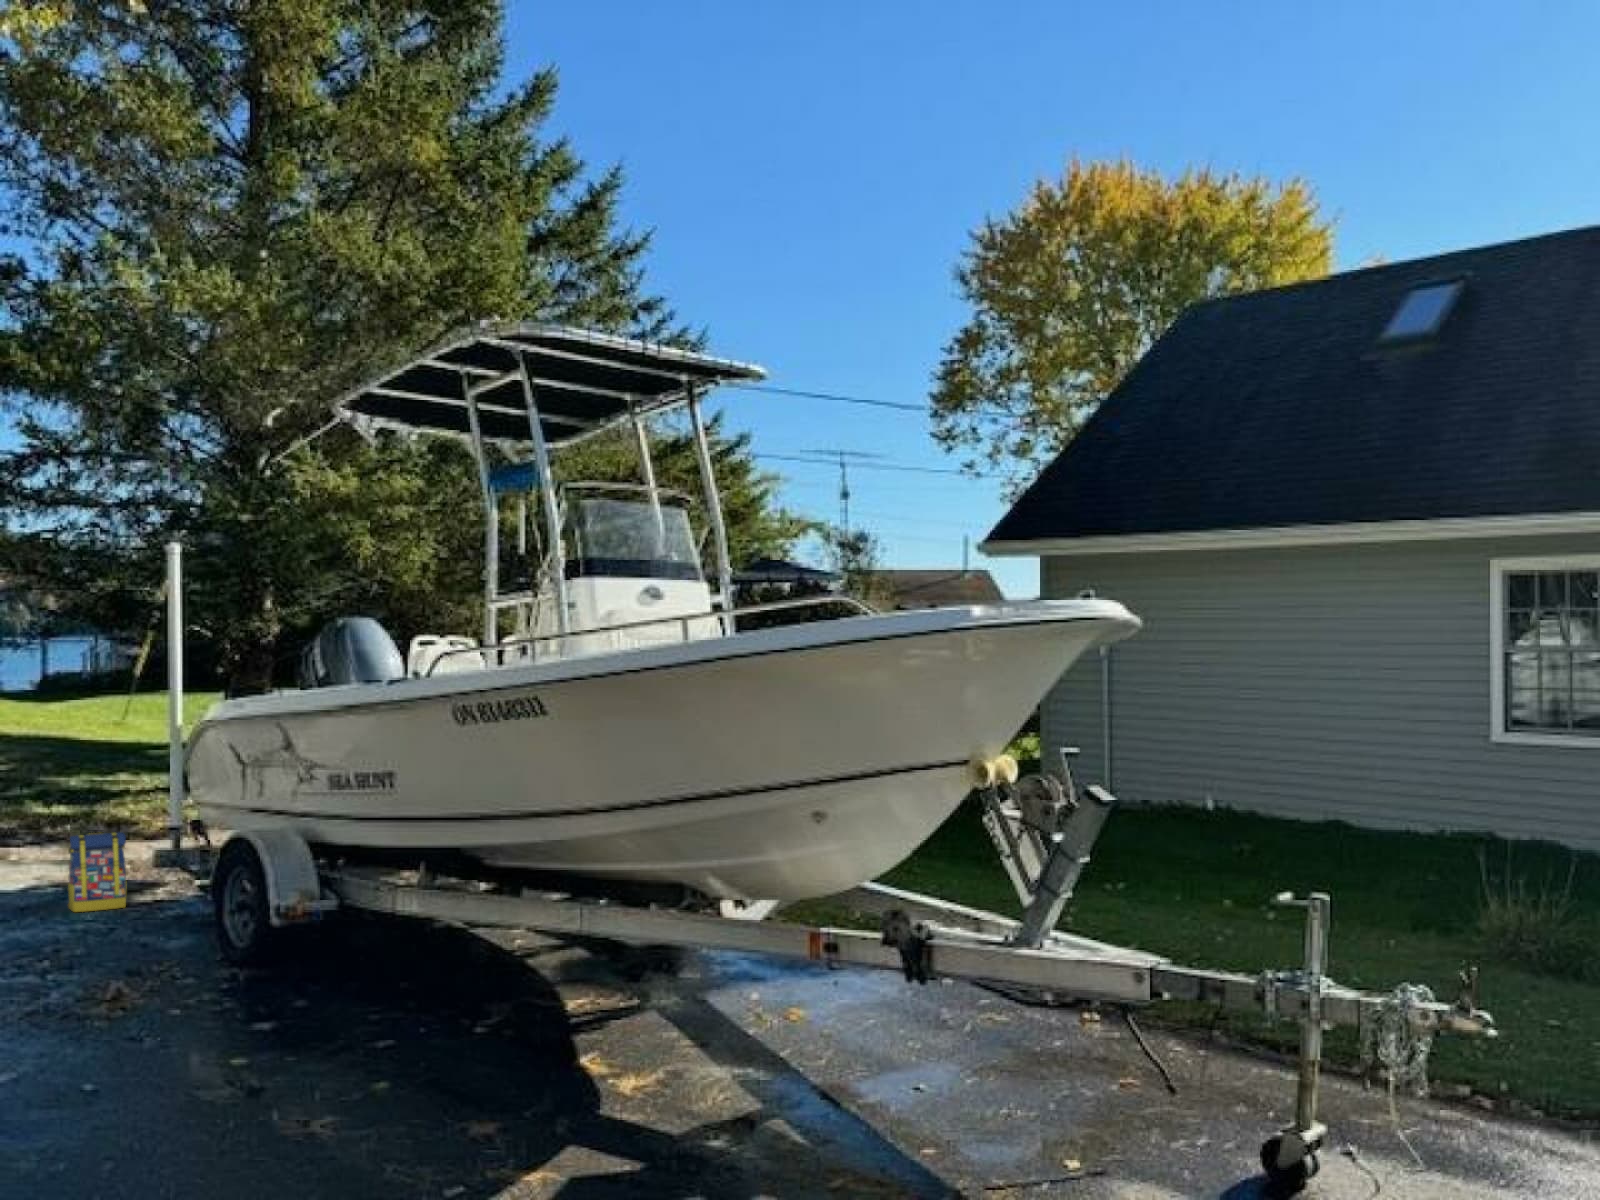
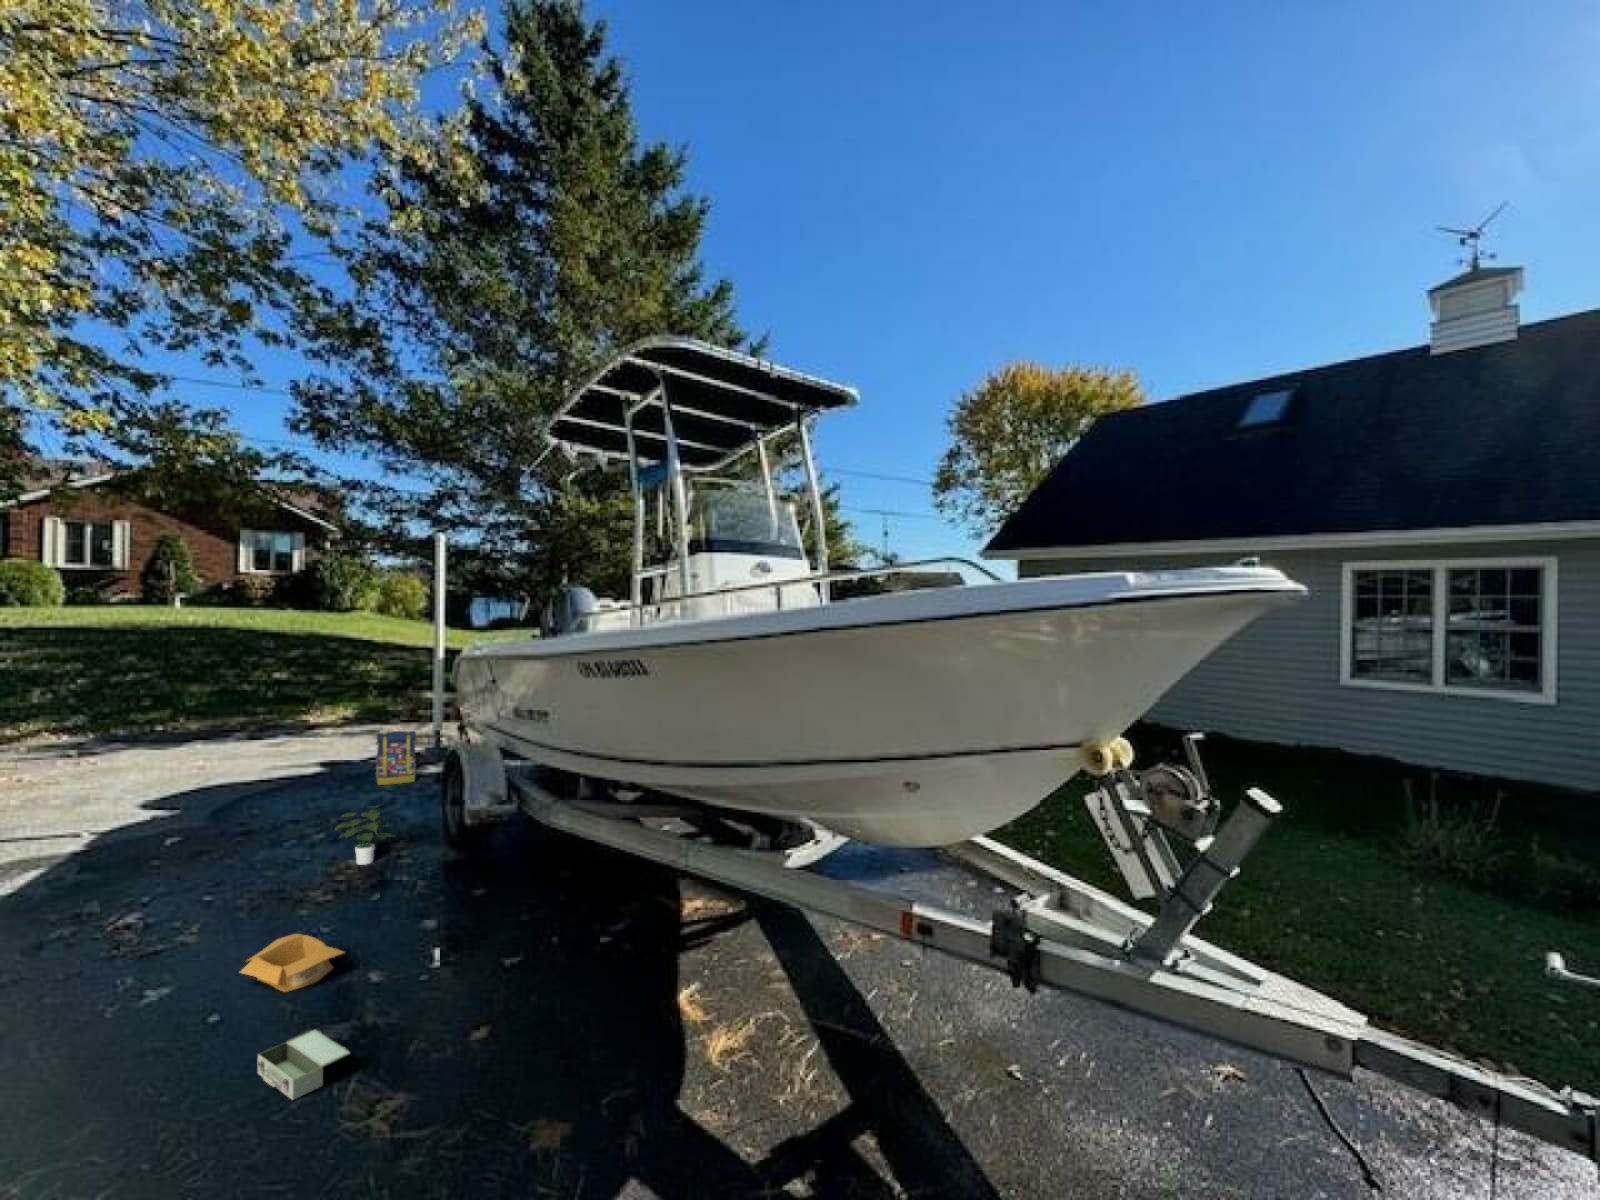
potted plant: none [96,909,172,985] -> present [335,805,394,865]
cardboard box: none [90,1022,200,1073] -> present [240,934,344,992]
toolbox: none [172,1081,265,1125] -> present [258,1030,350,1100]

